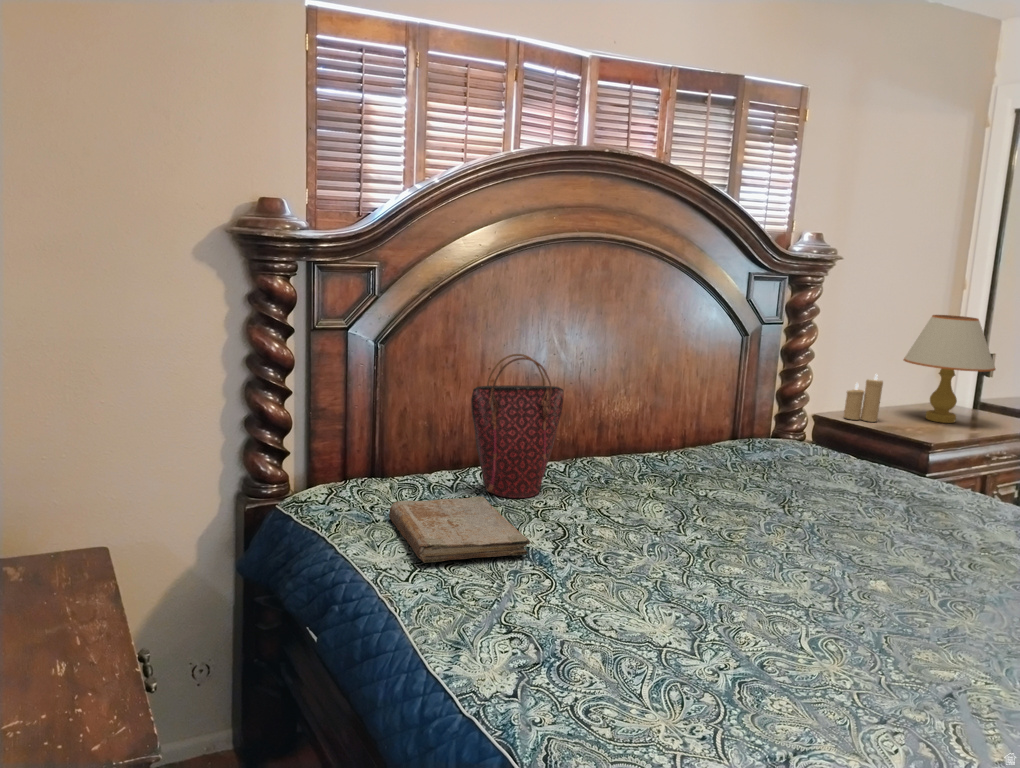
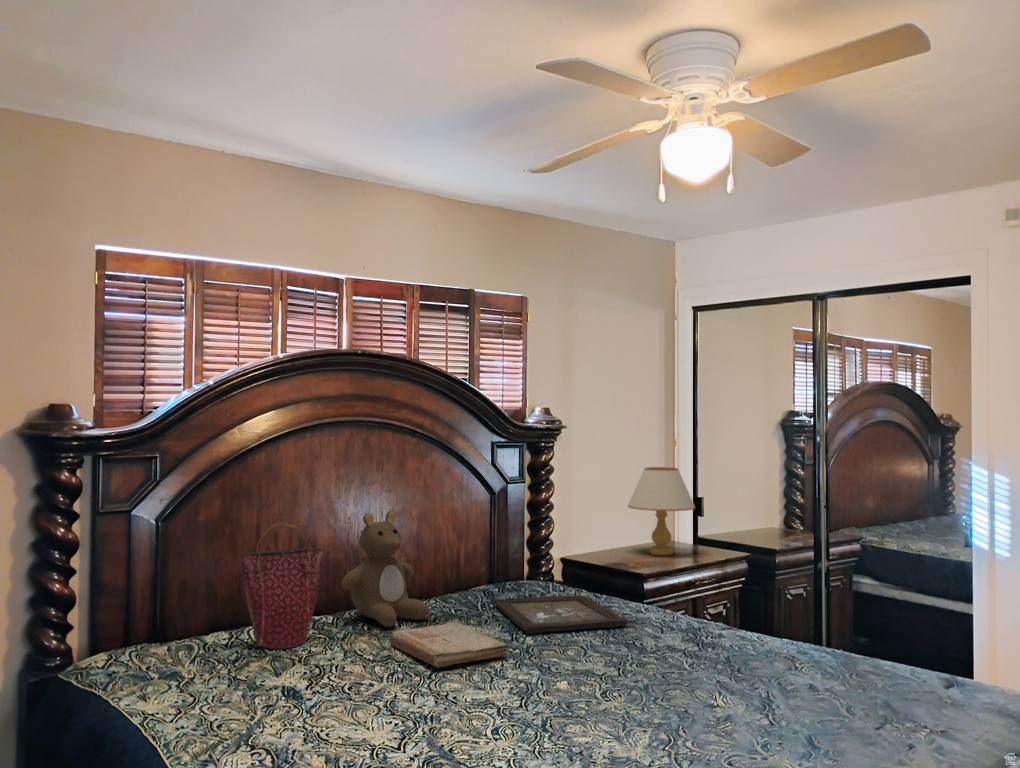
teddy bear: none [578,348,678,484] -> present [342,511,429,627]
candle: present [844,374,883,422] -> none [584,519,611,560]
tray: none [751,462,936,514] -> present [493,596,628,634]
book: present [389,496,530,563] -> present [390,622,508,668]

